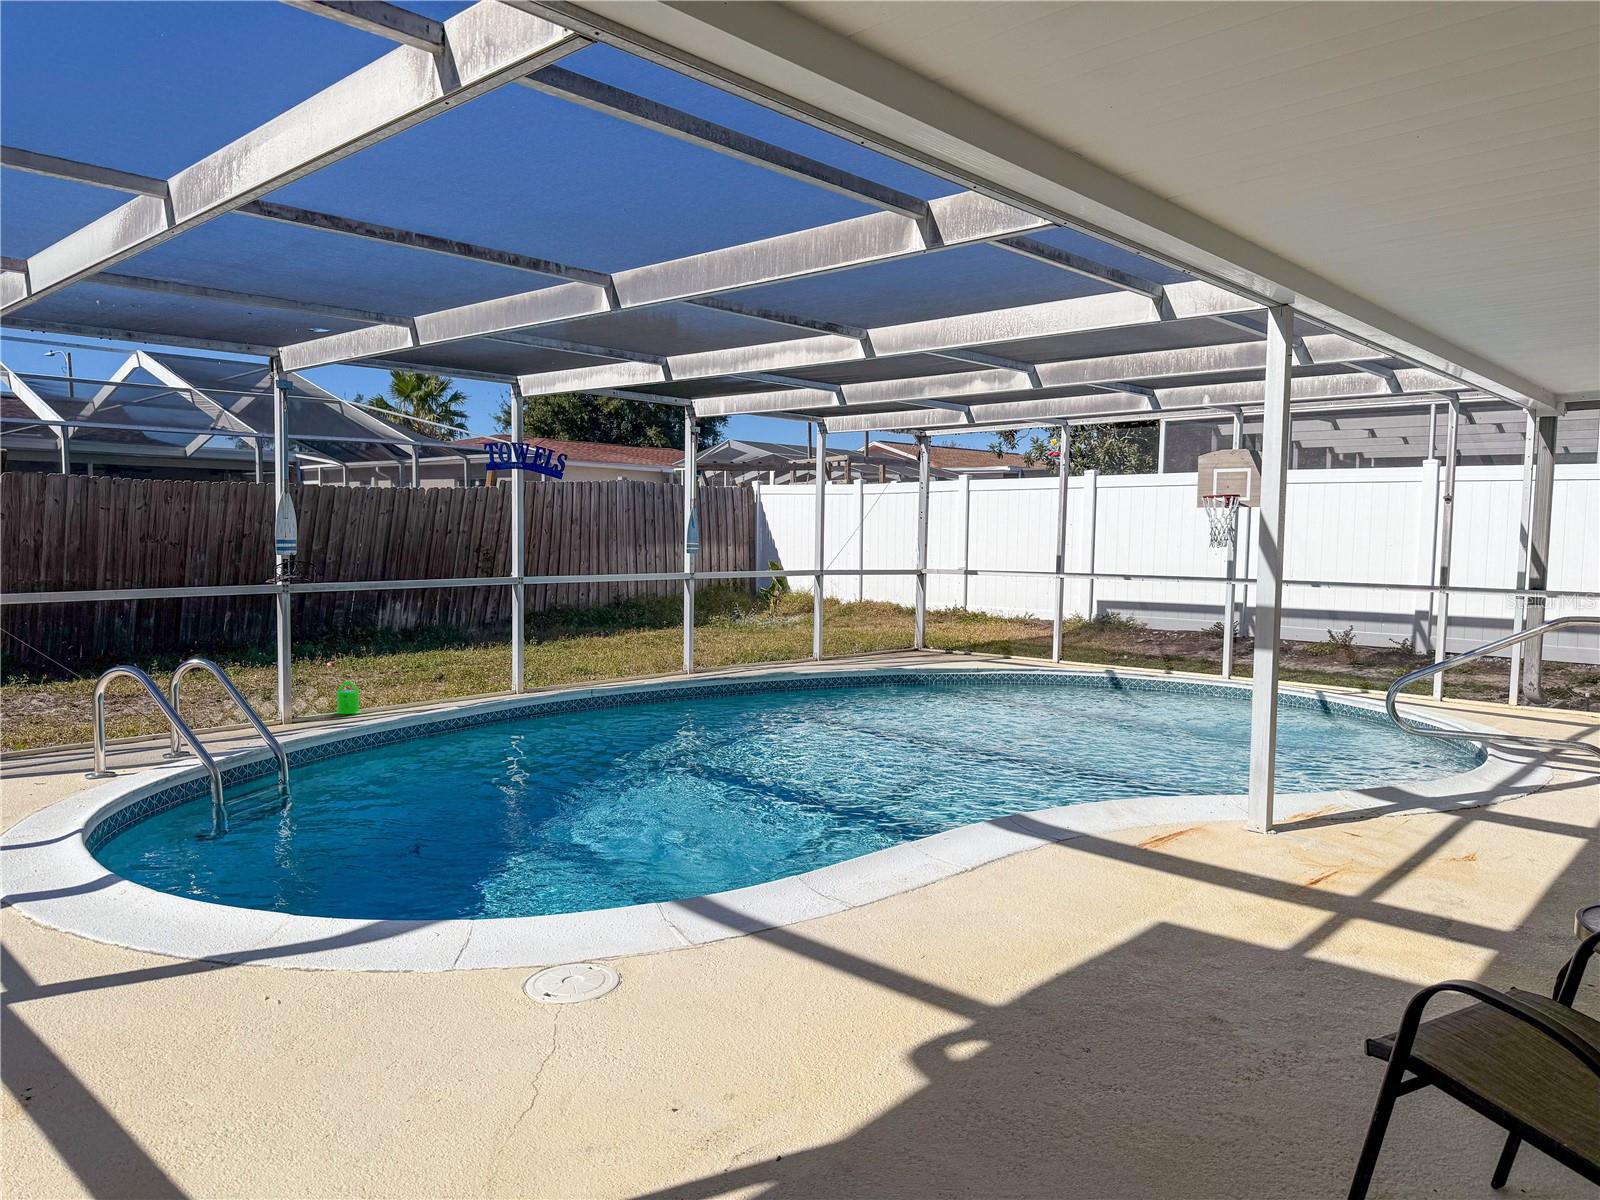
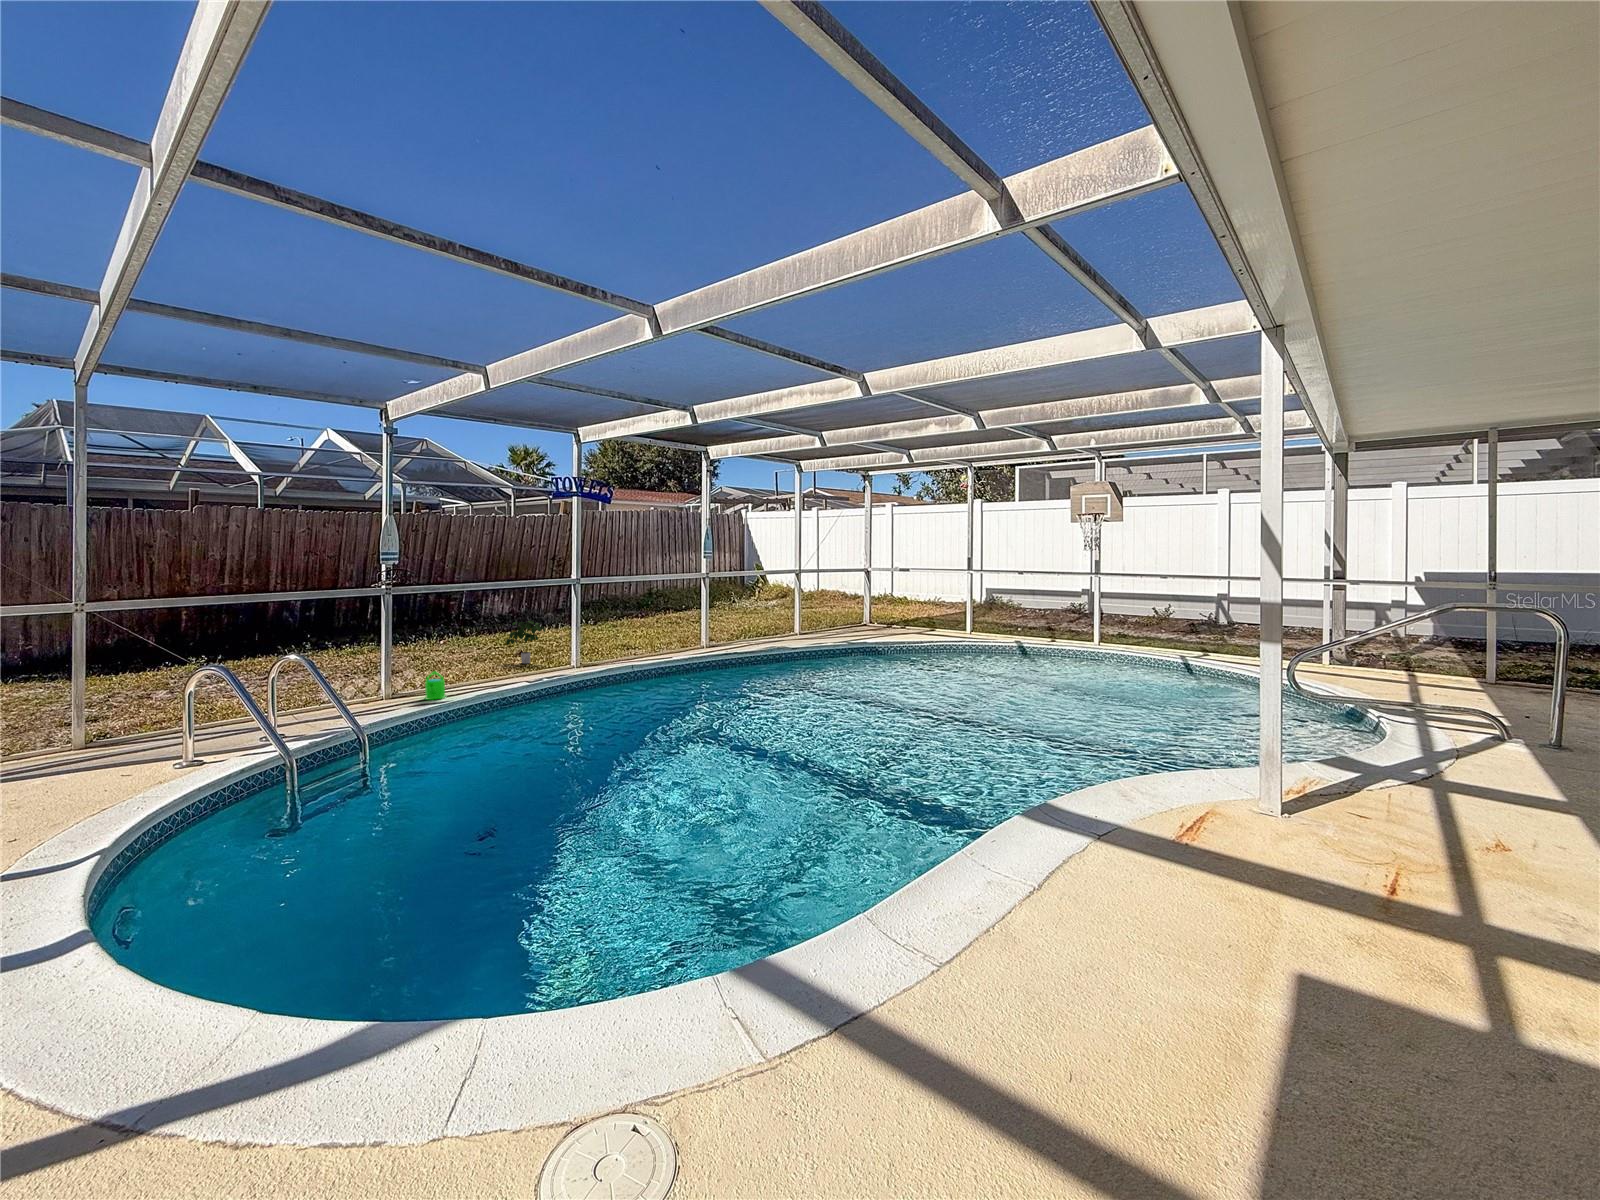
potted plant: none [421,628,473,683] -> present [505,621,545,663]

